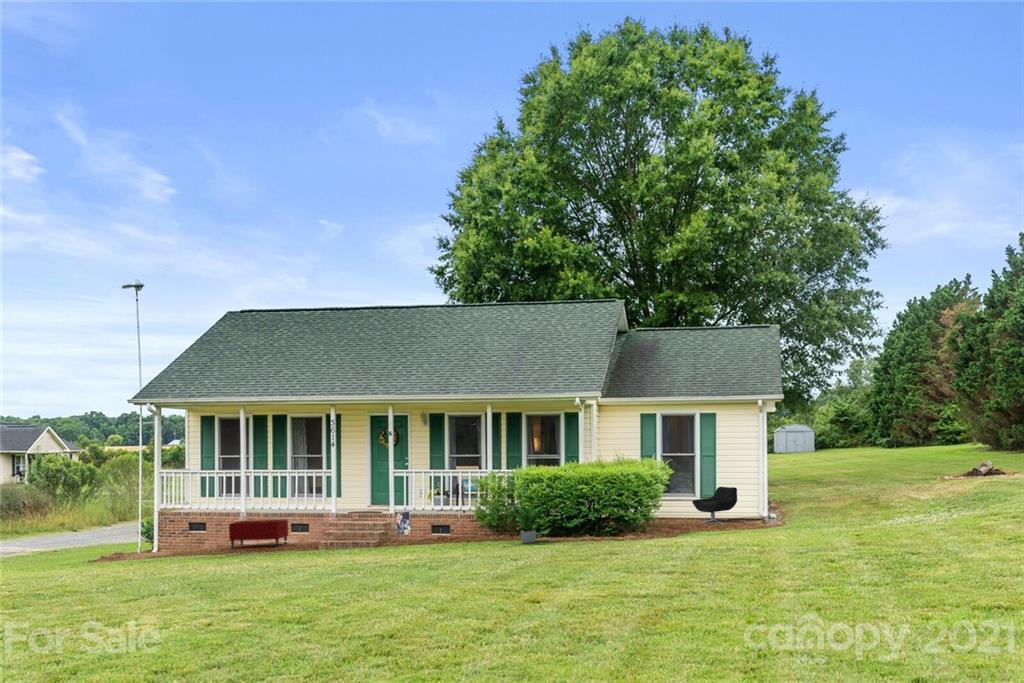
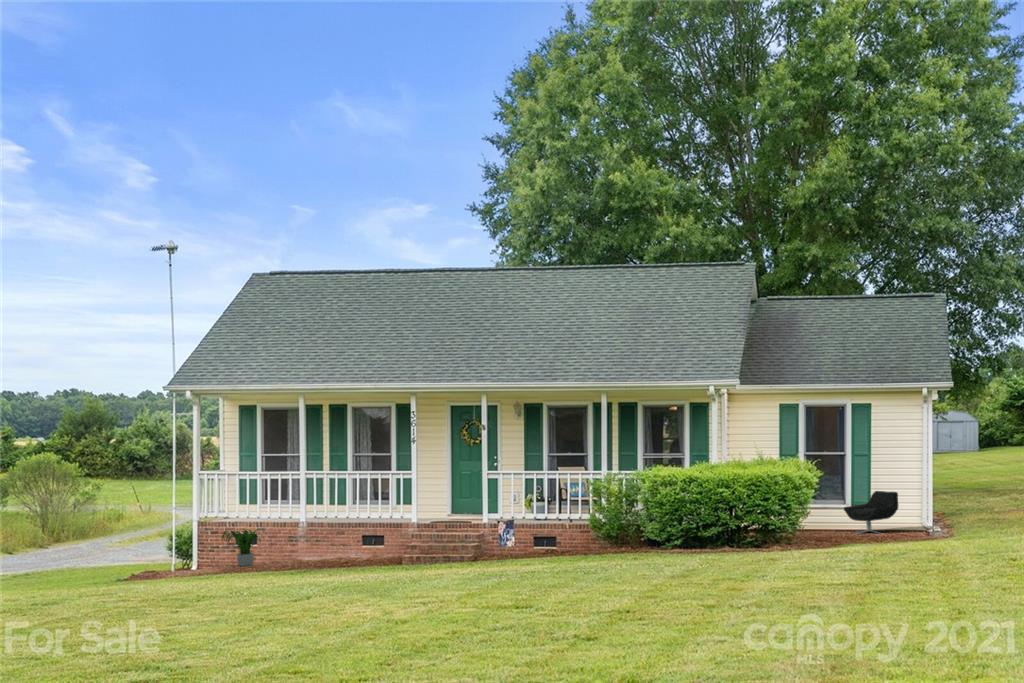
potted plant: present [506,507,548,543] -> present [222,528,264,566]
bench: present [229,520,288,548] -> none [289,531,358,565]

